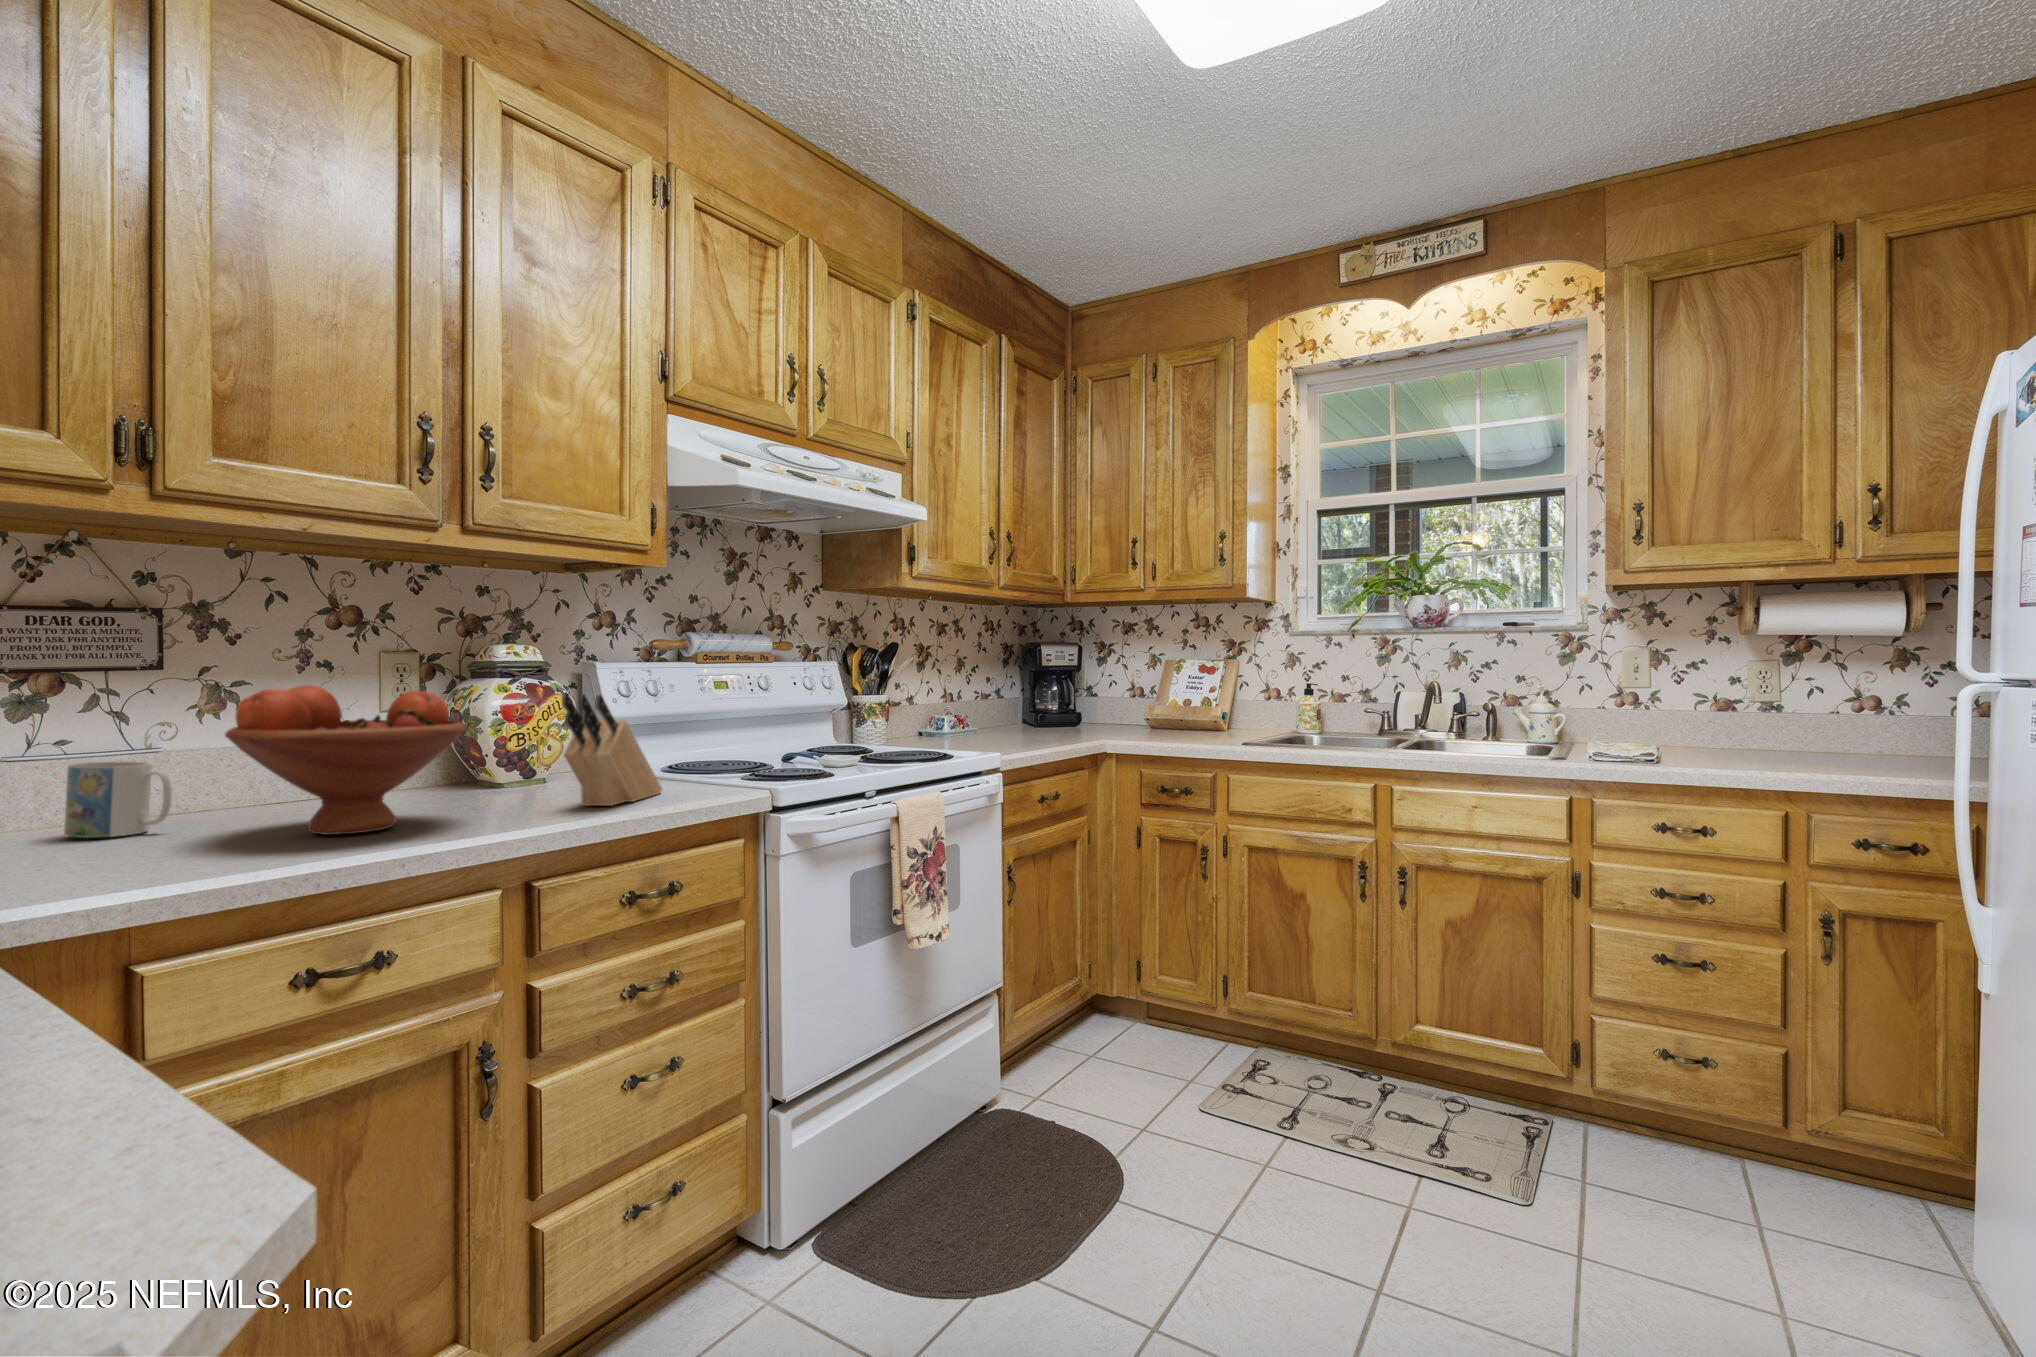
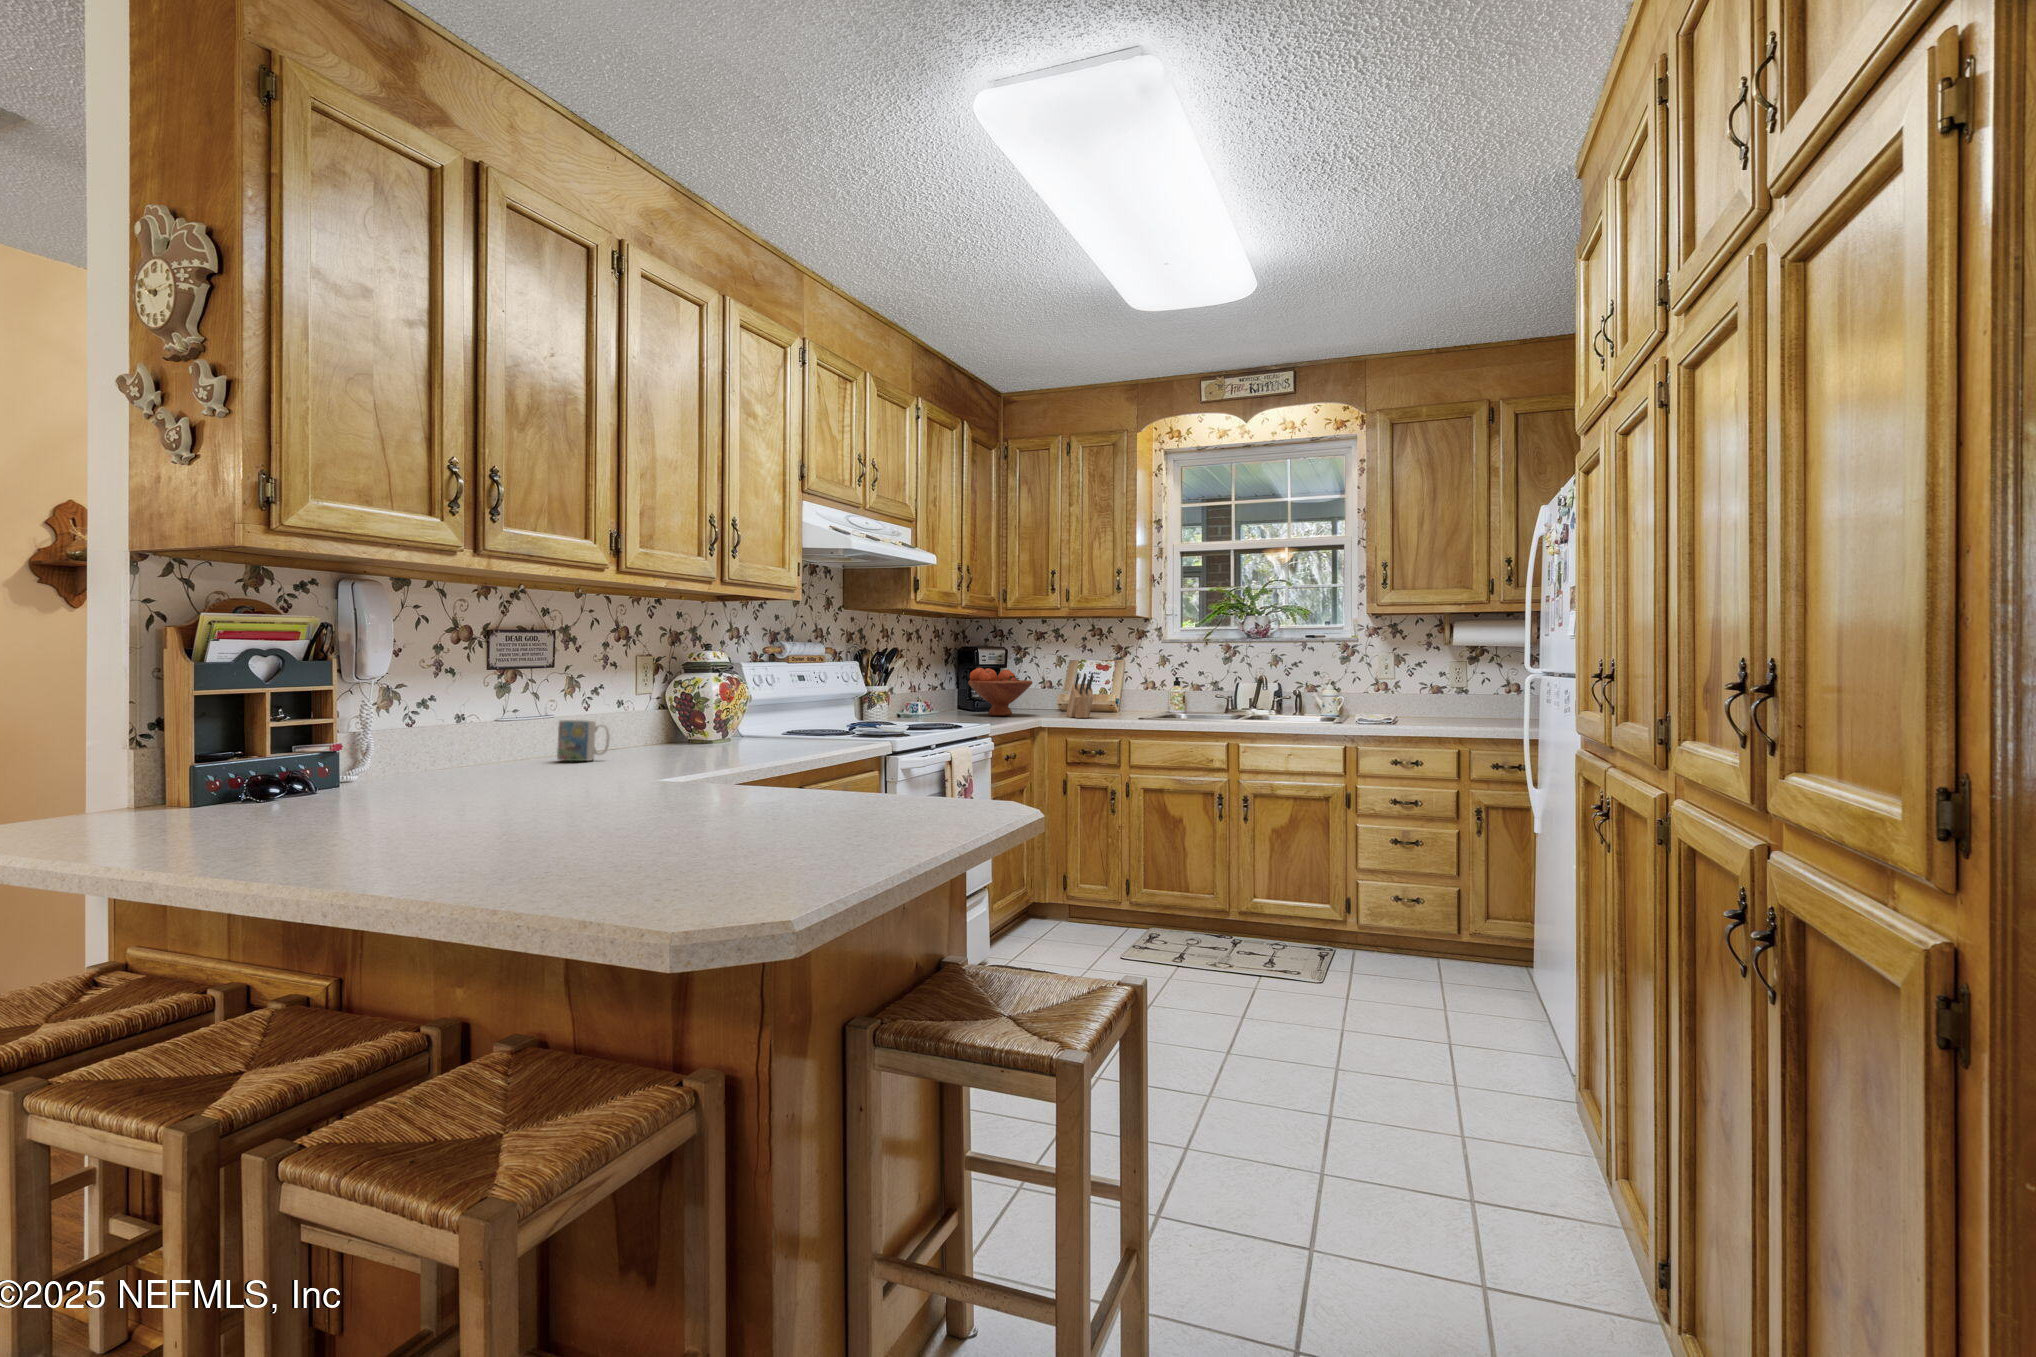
fruit bowl: present [225,685,466,835] -> present [968,668,1033,716]
knife block: present [562,693,662,806] -> present [1066,673,1094,718]

